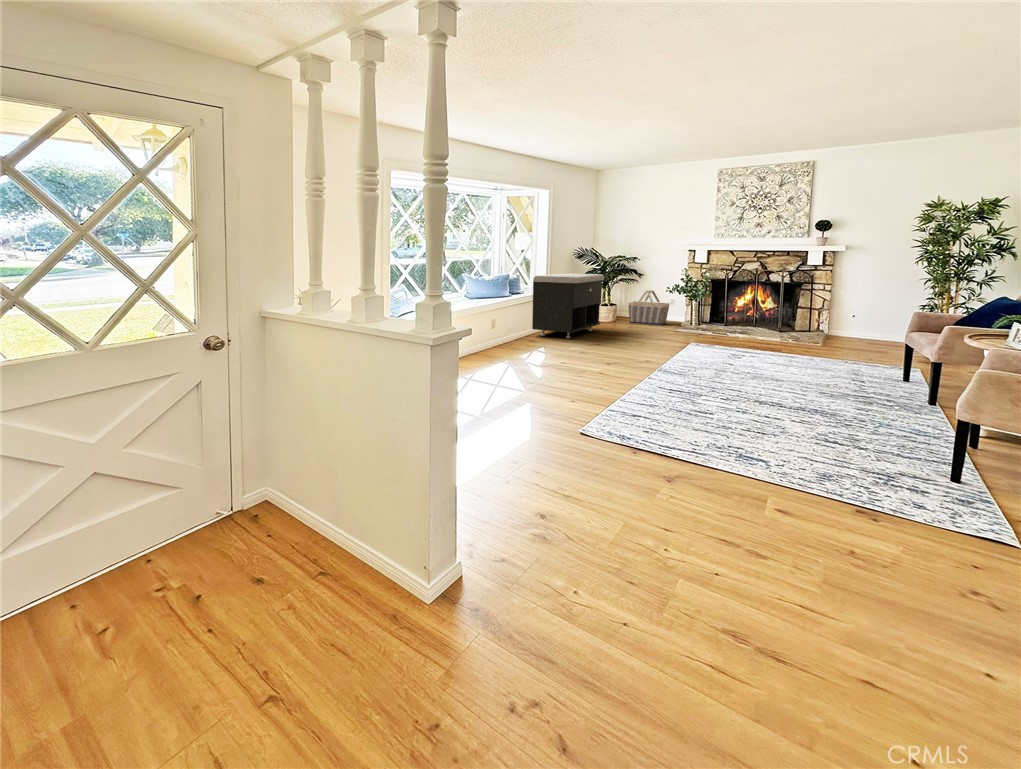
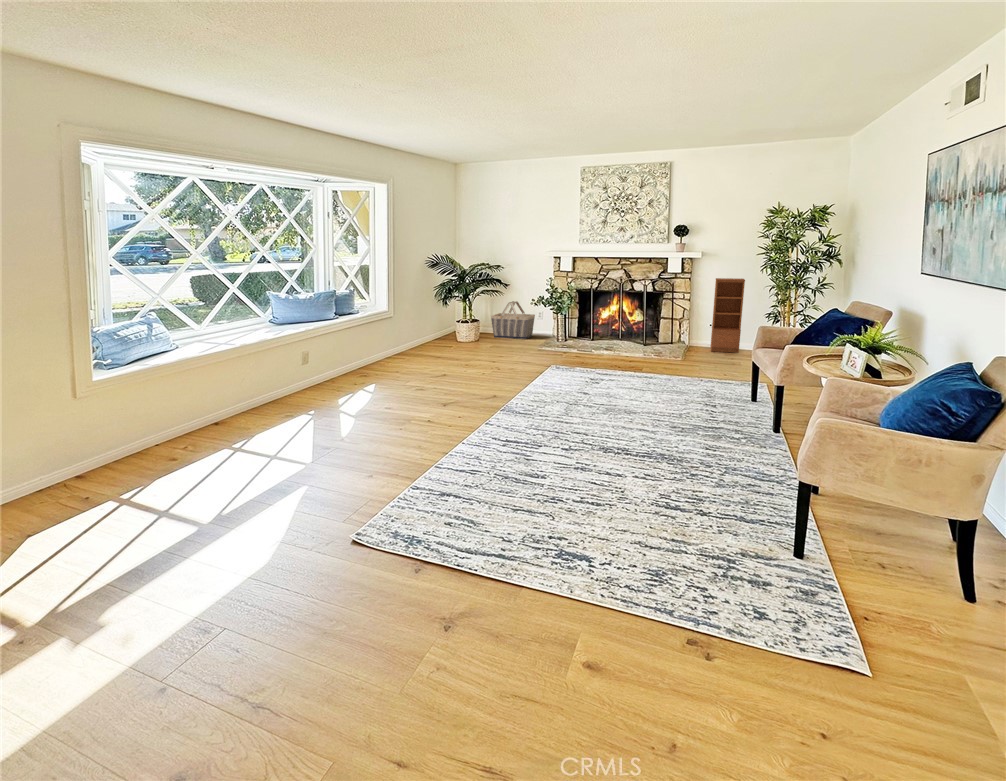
bookcase: none [846,271,887,343] -> present [710,278,745,353]
storage bench: present [532,273,604,338] -> none [376,287,459,362]

